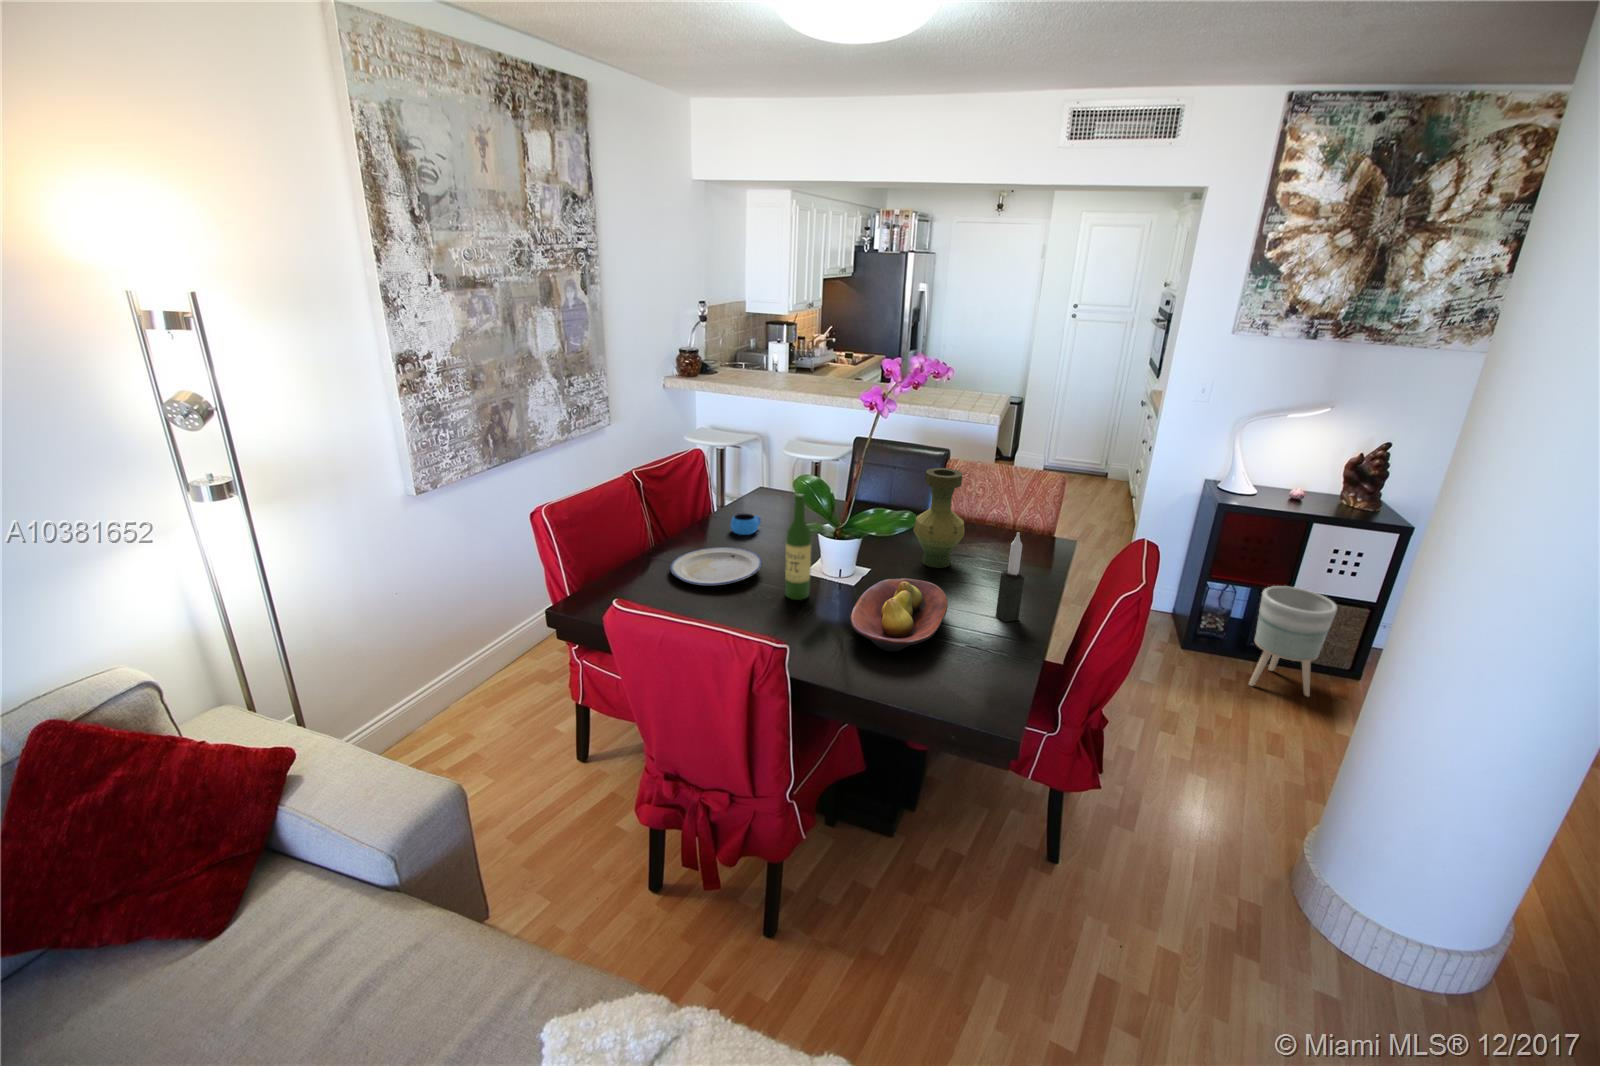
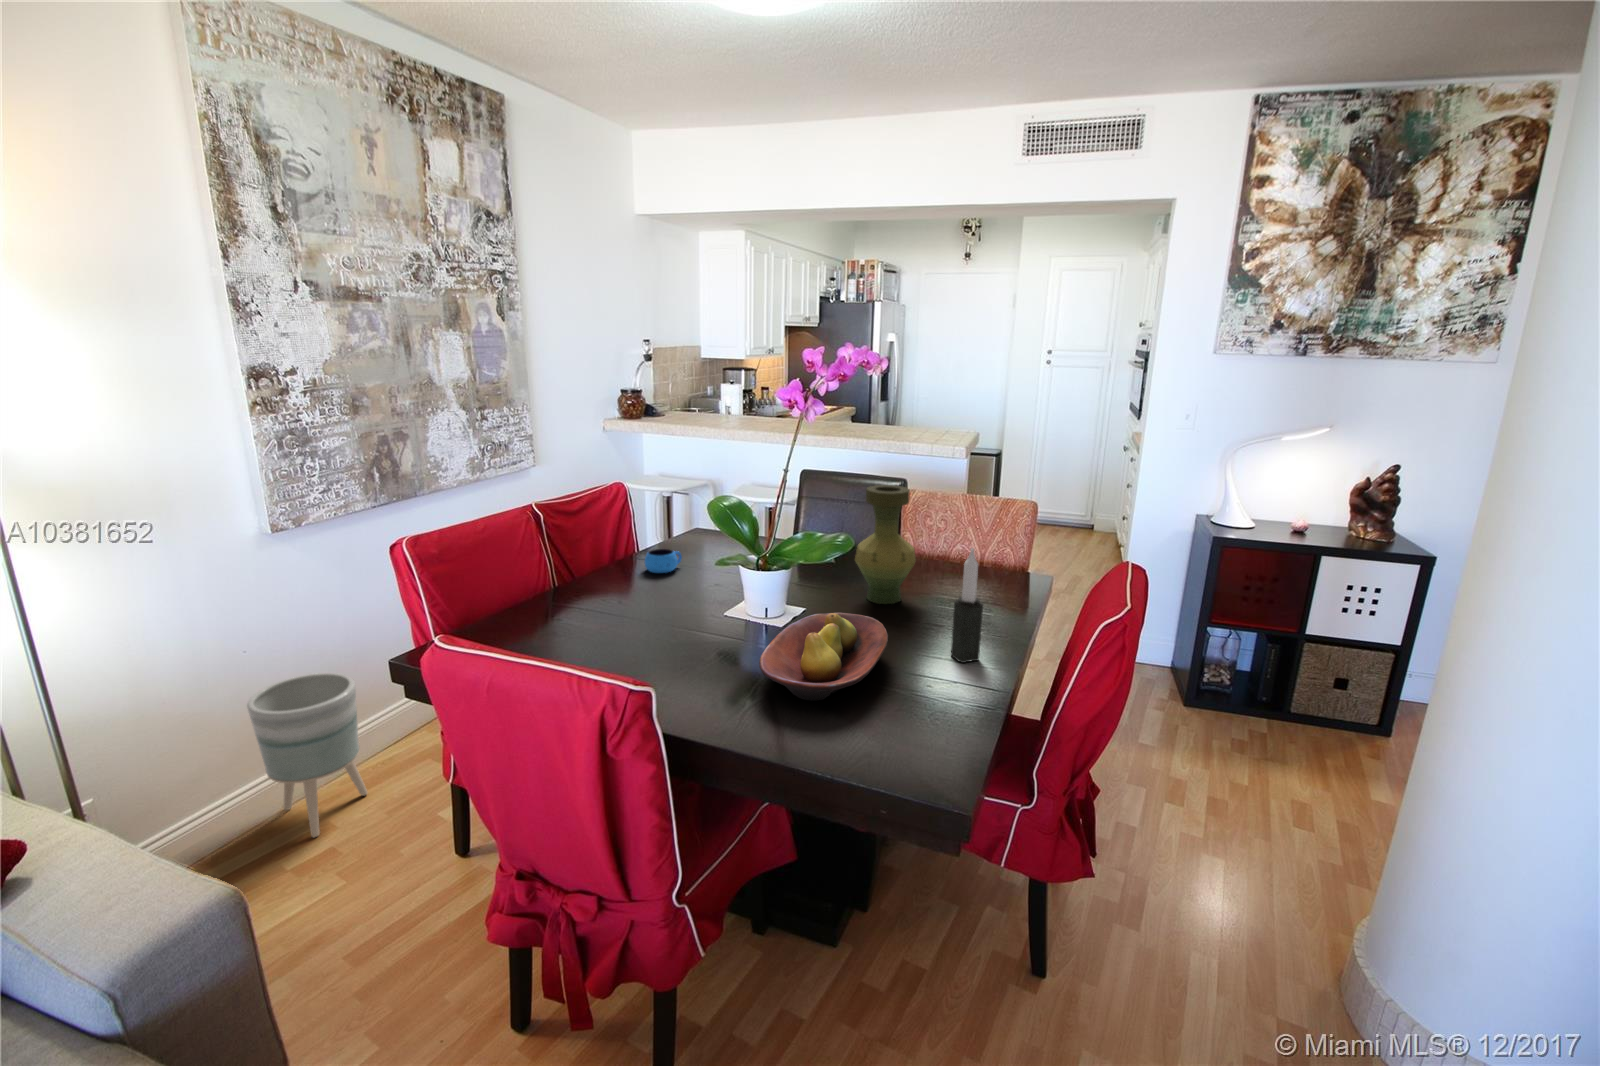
wine bottle: present [785,494,811,600] -> none [689,508,720,642]
plate: present [670,547,762,585] -> none [554,584,669,626]
planter: present [1249,586,1337,696] -> present [247,673,368,837]

